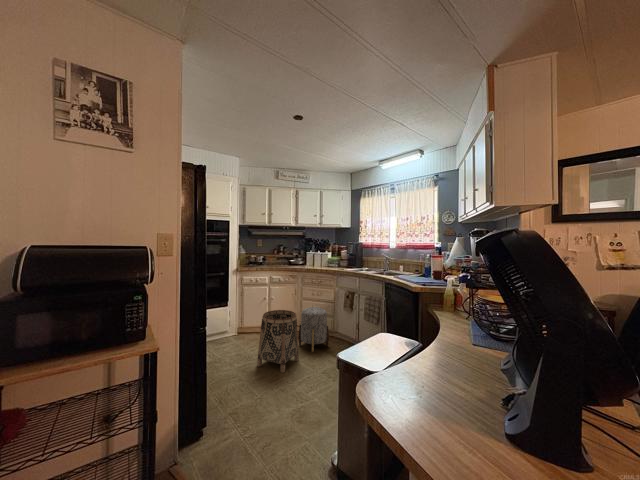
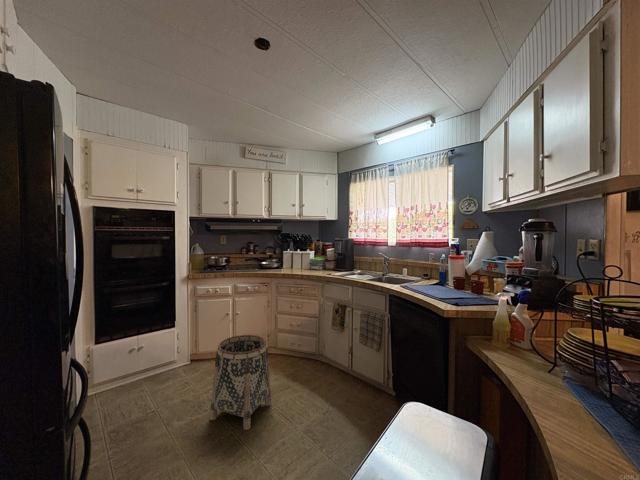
stool: present [298,307,329,352] -> none [271,326,313,389]

